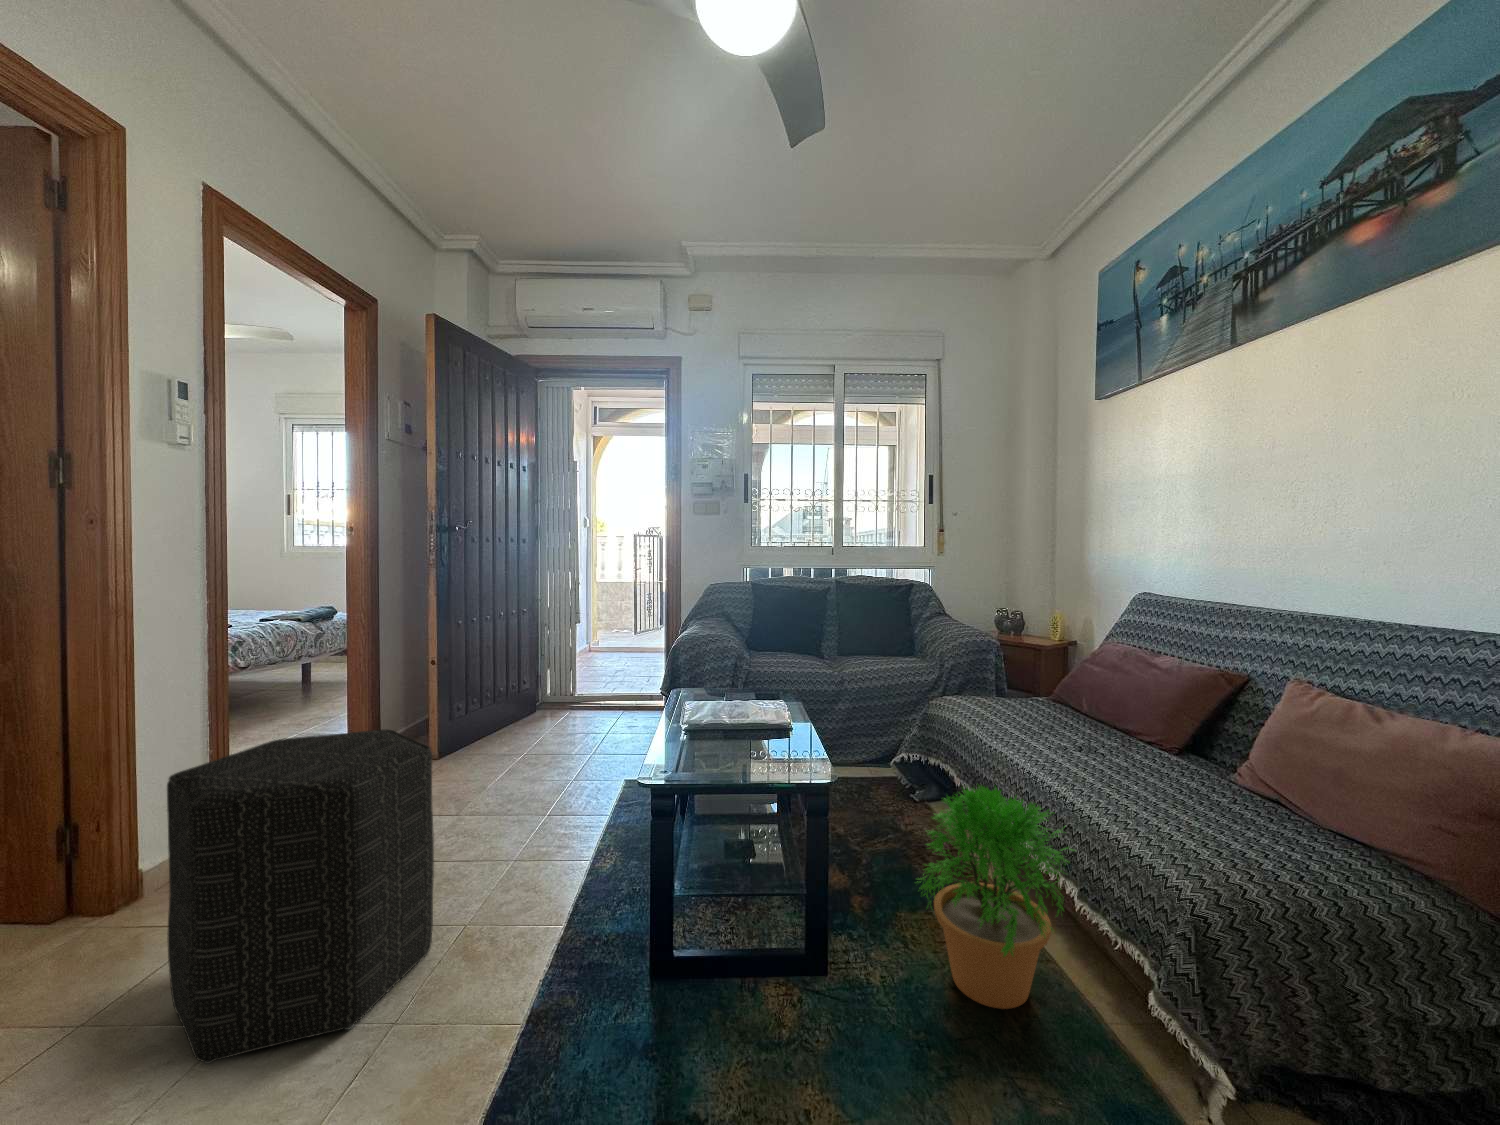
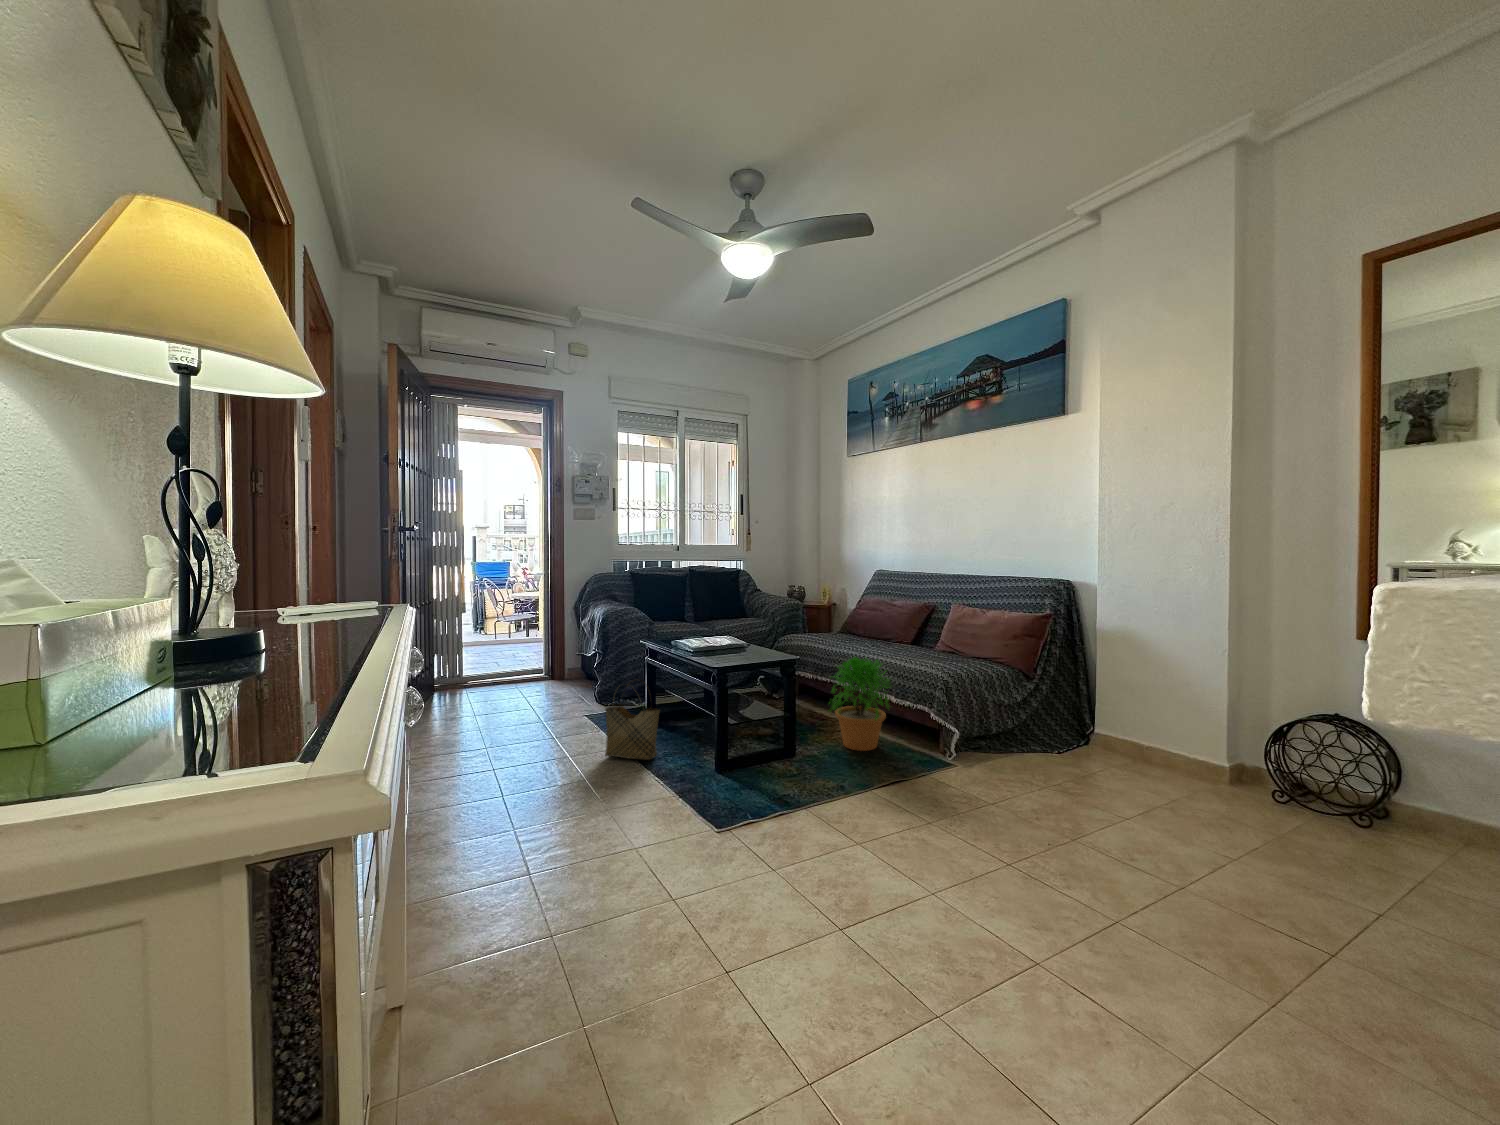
ottoman: present [167,729,434,1064] -> none [461,663,594,838]
woven basket: none [536,763,612,909] -> present [605,690,660,760]

